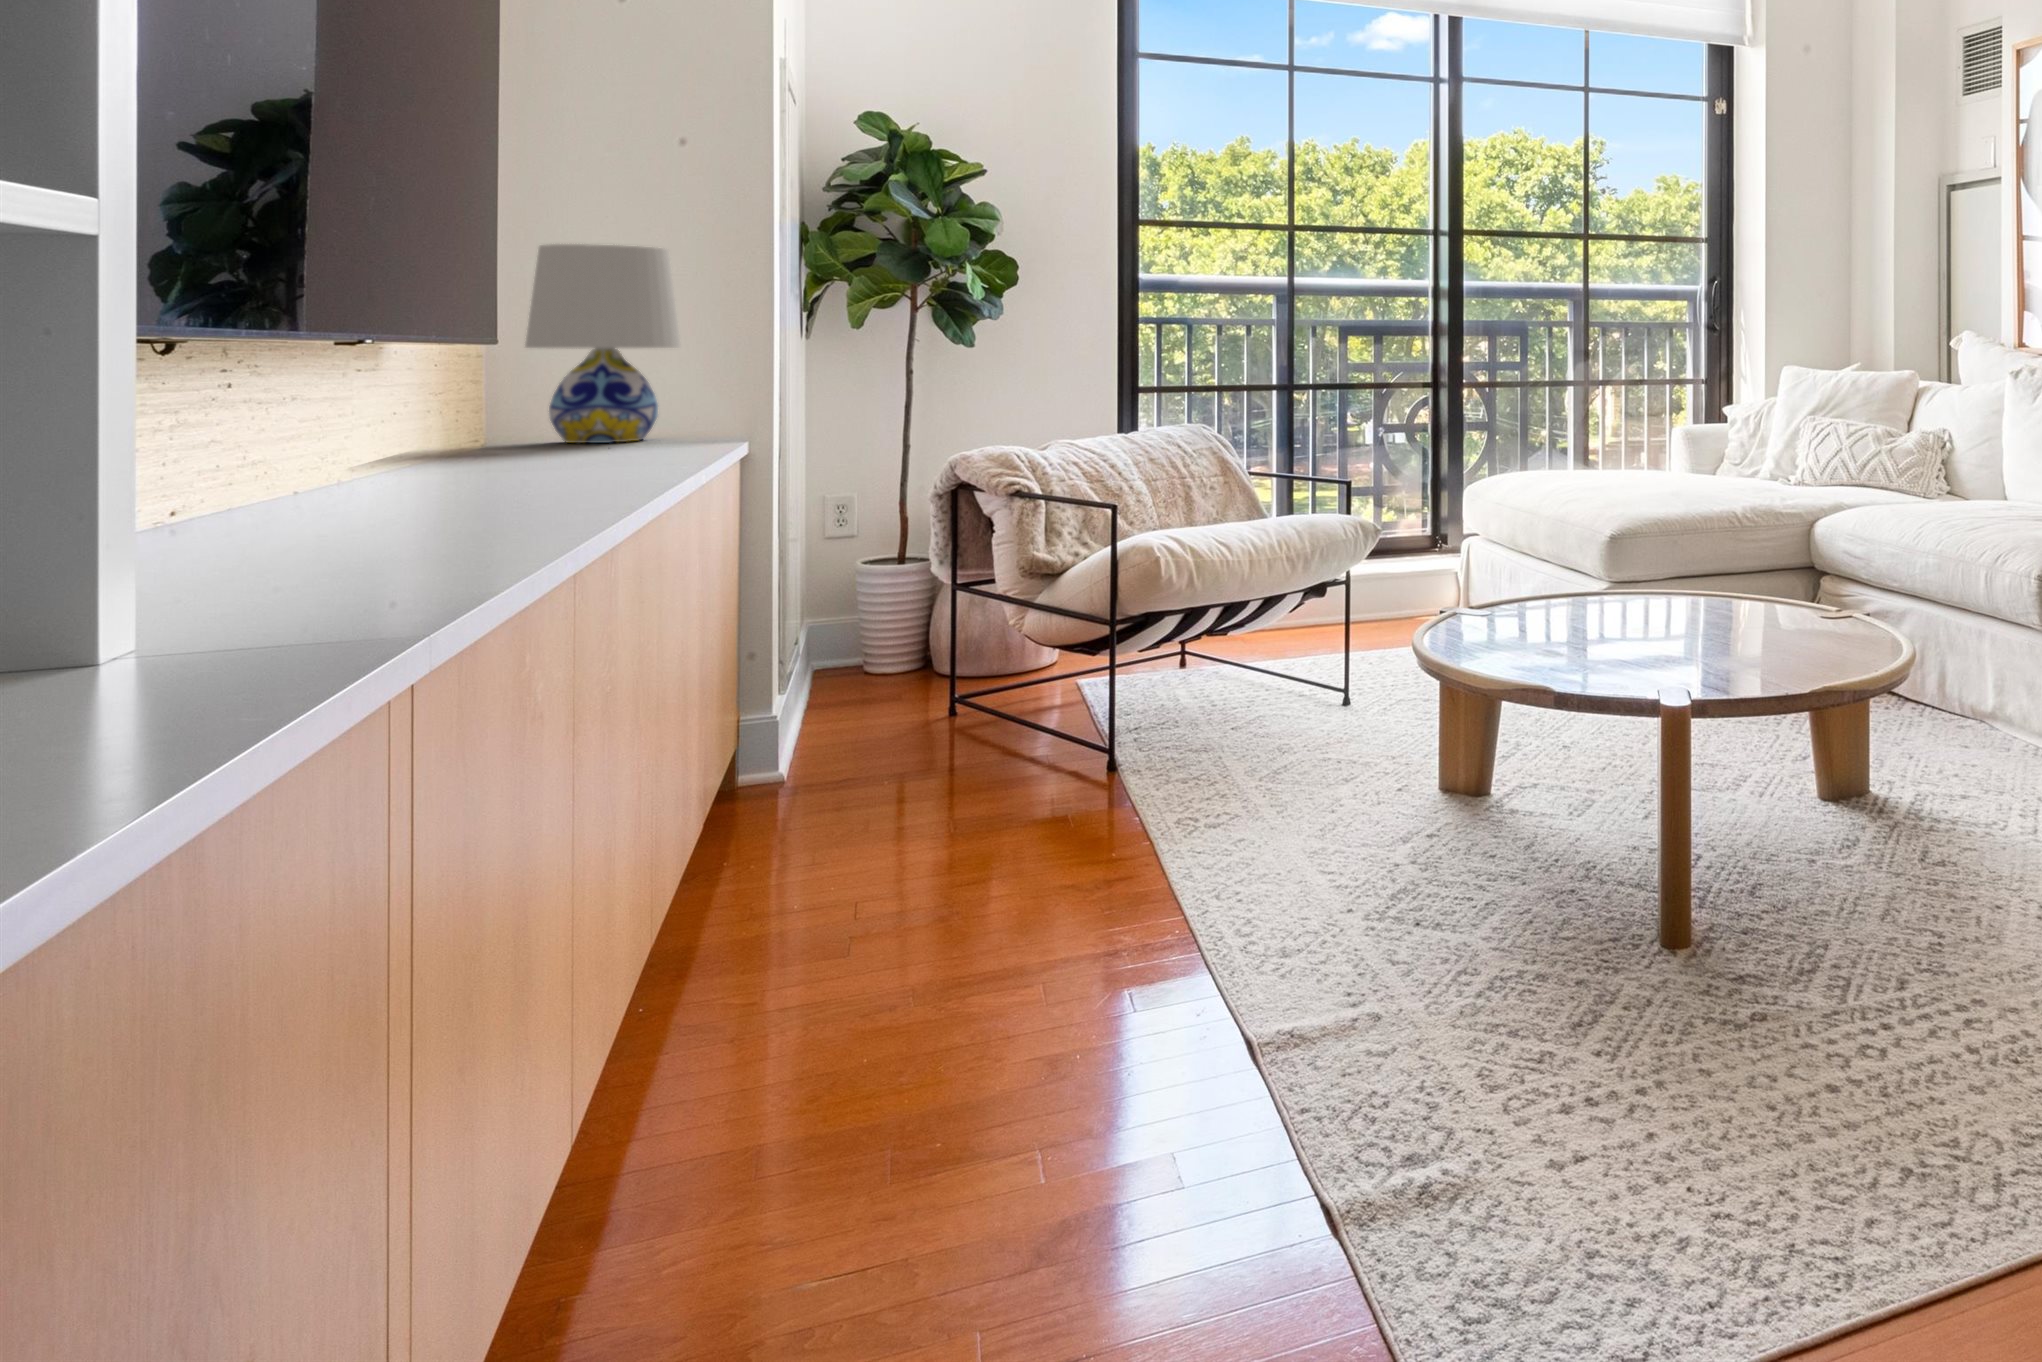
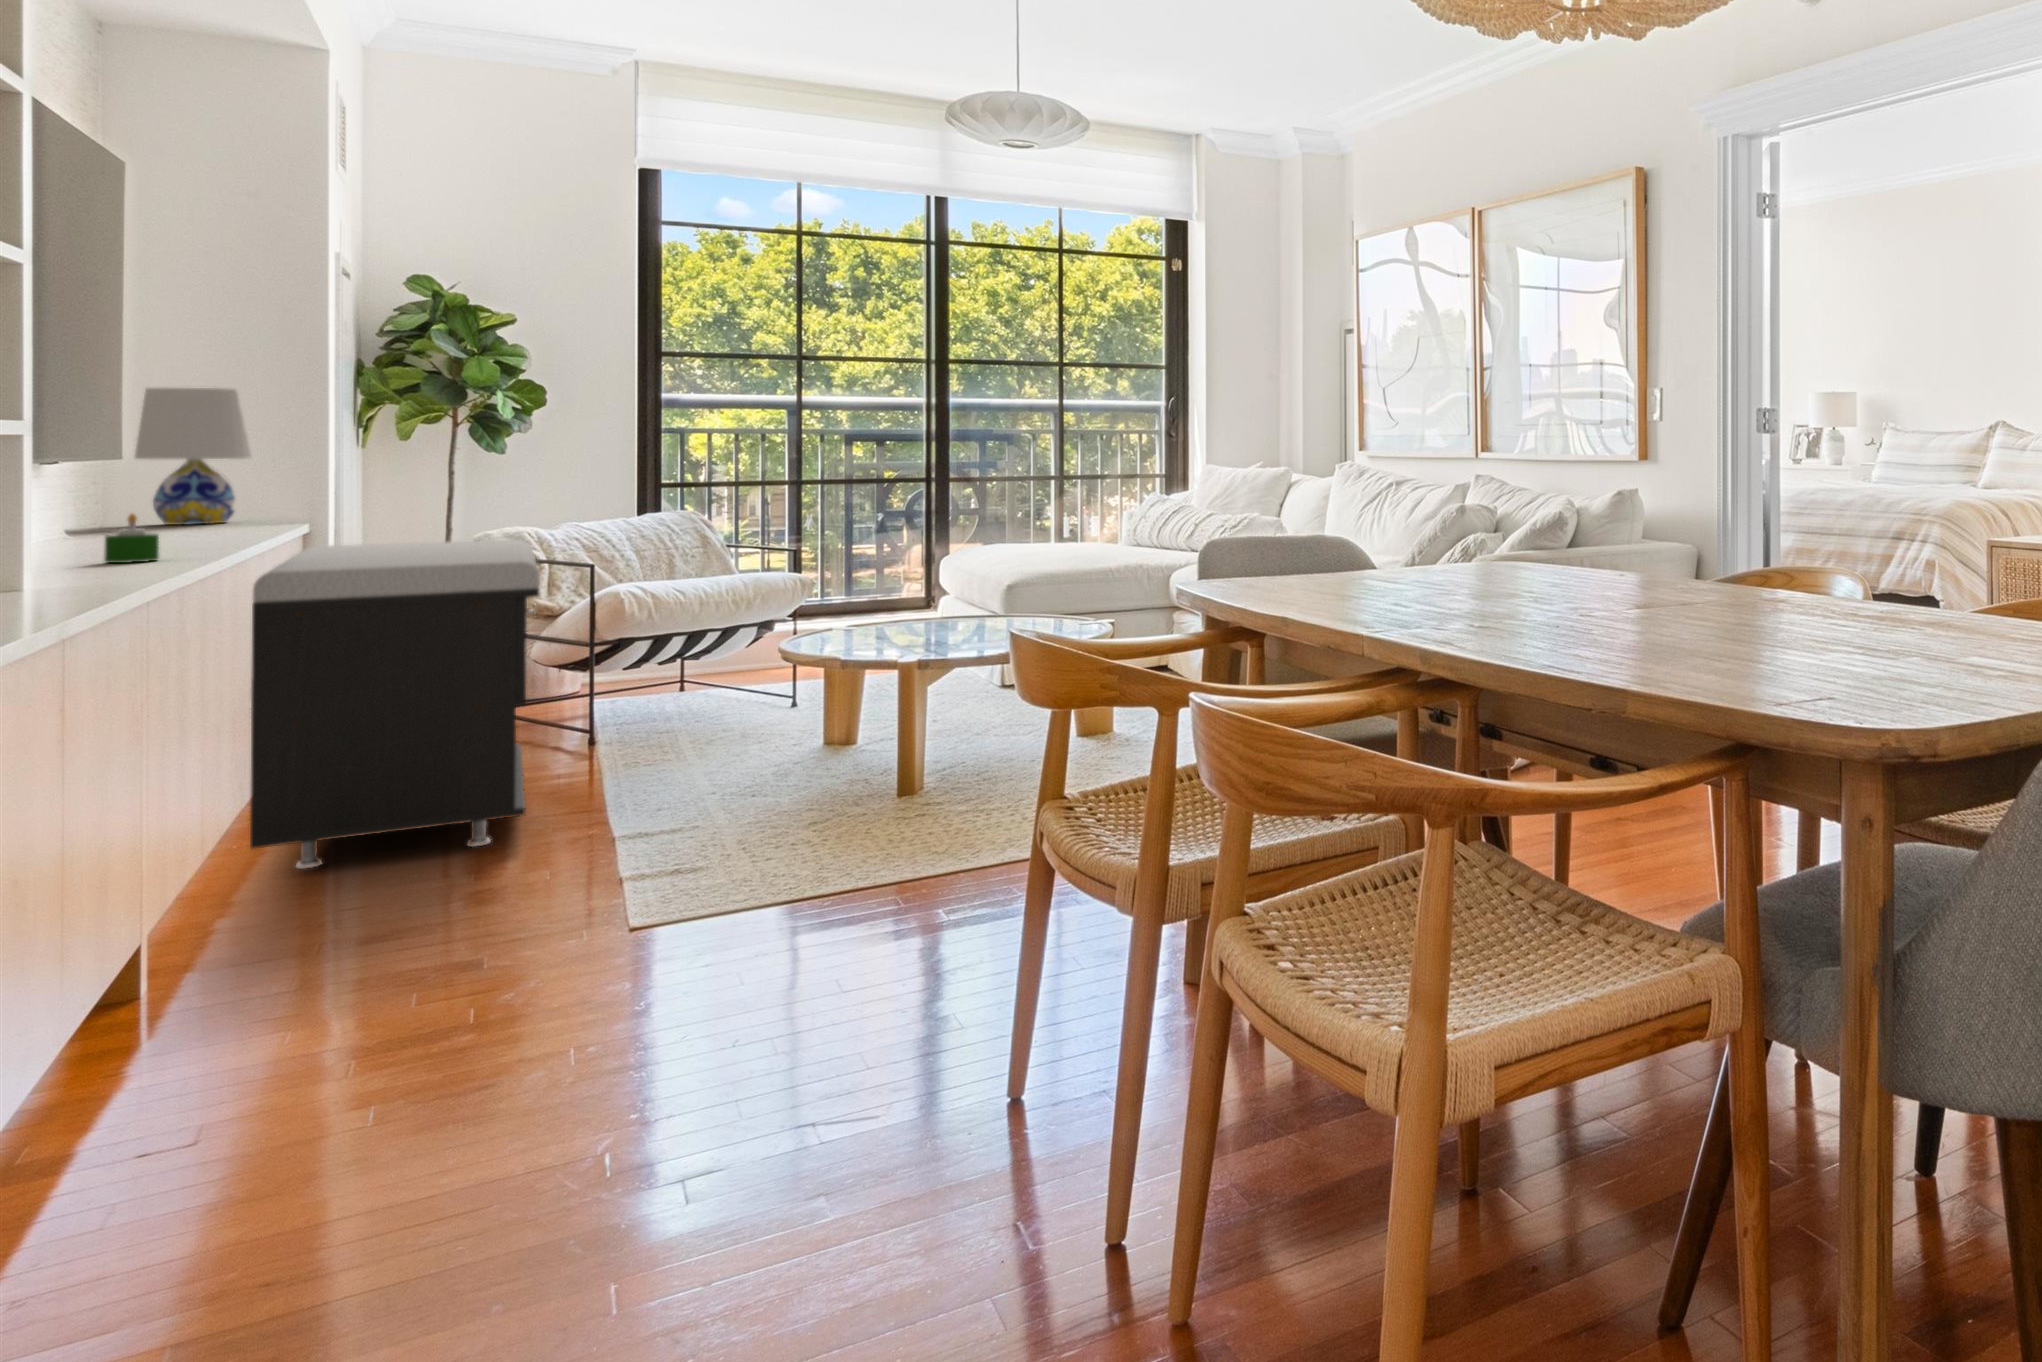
candle: none [398,445,497,547] -> present [104,514,159,563]
storage bench: none [664,473,1126,1091] -> present [250,539,540,869]

